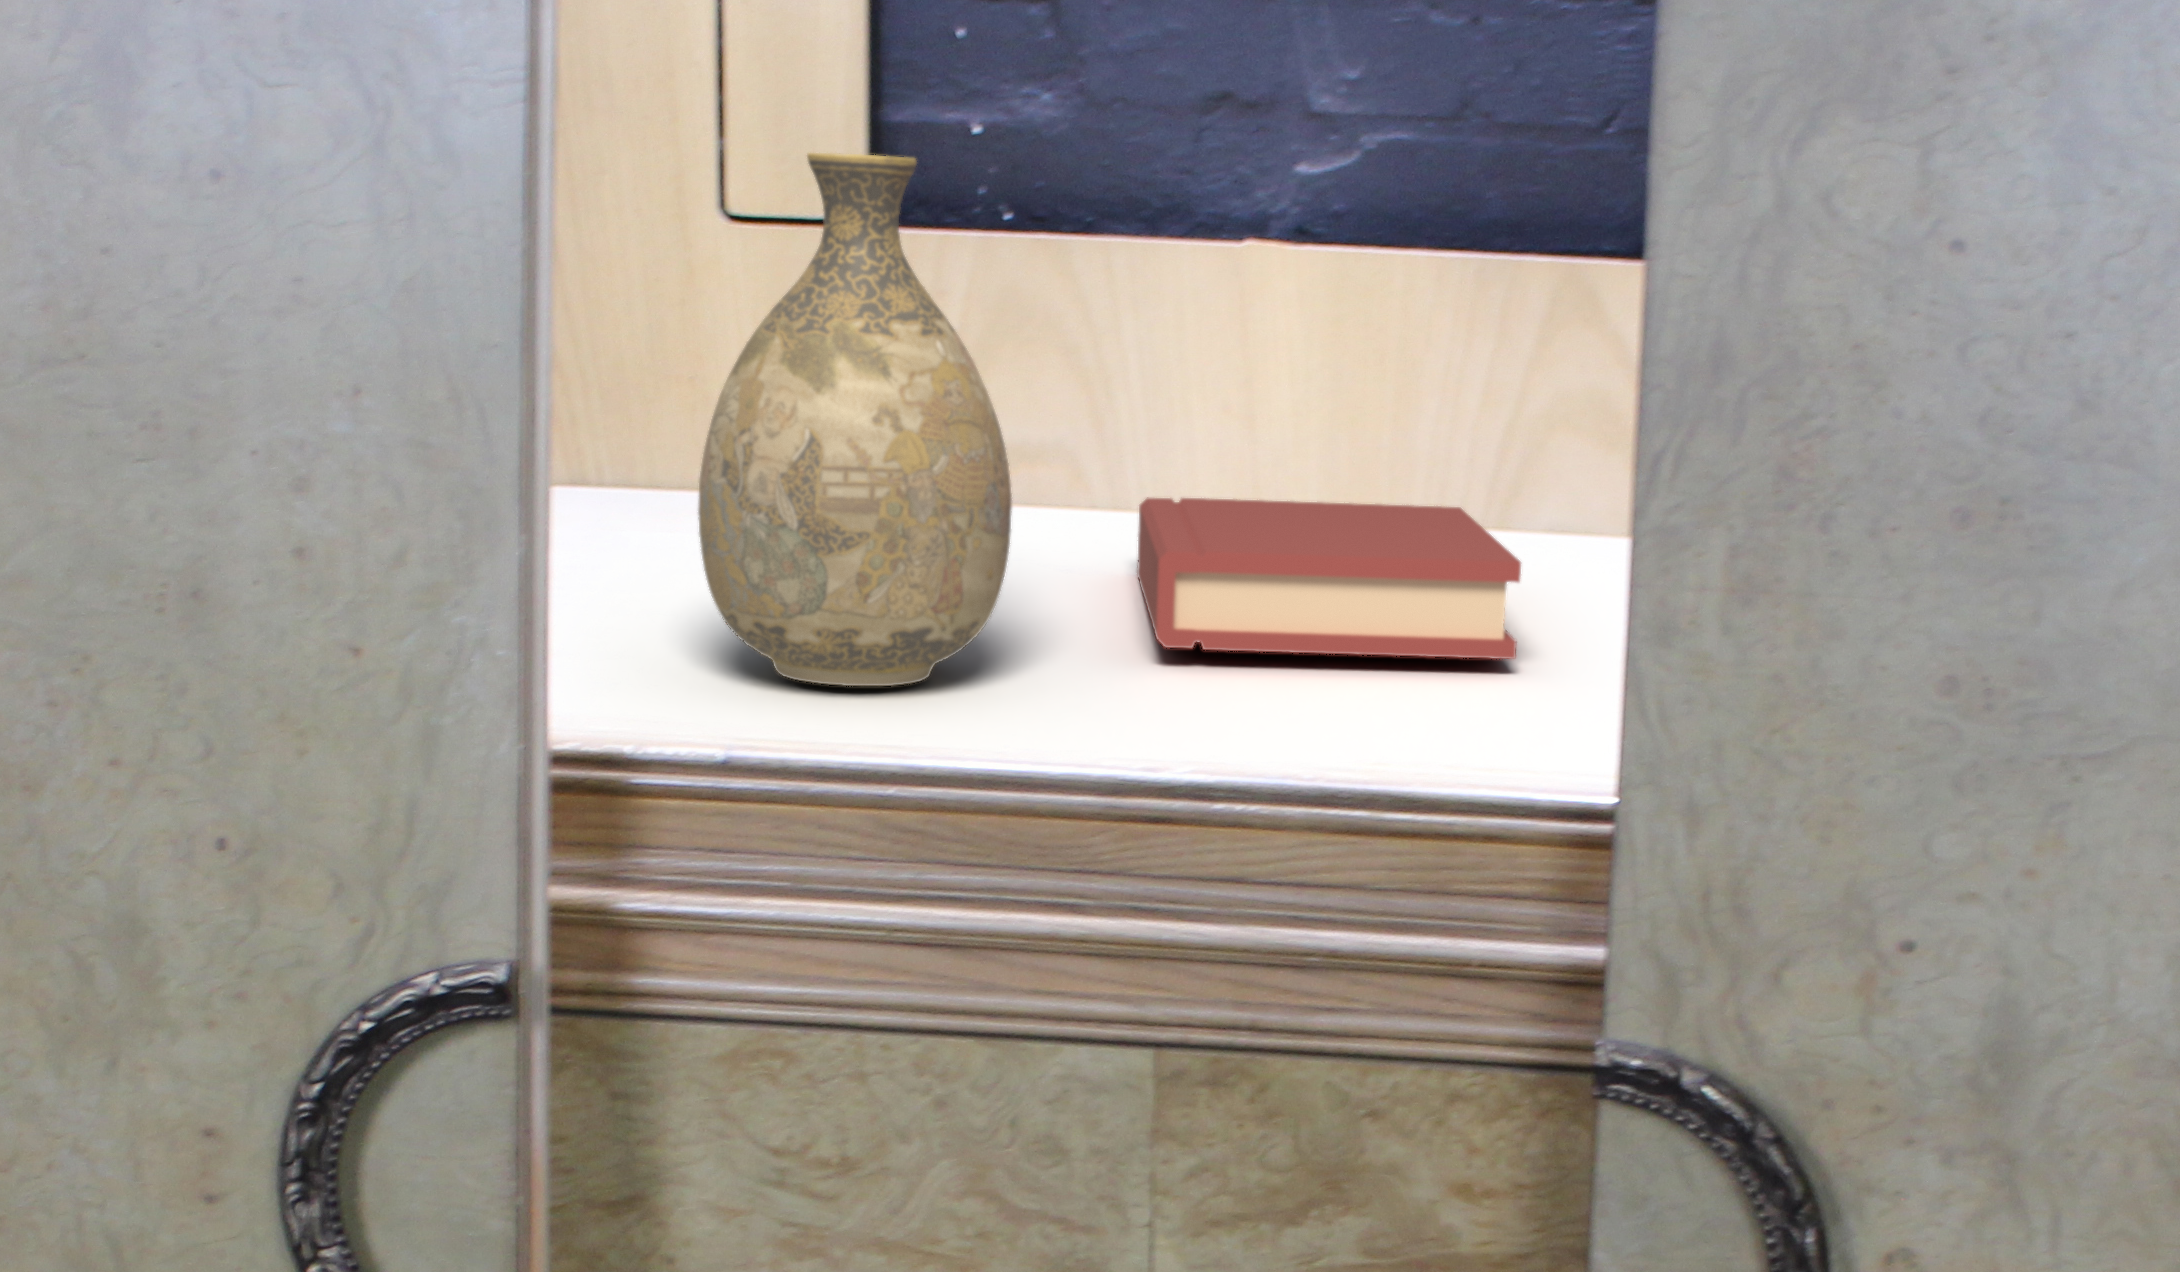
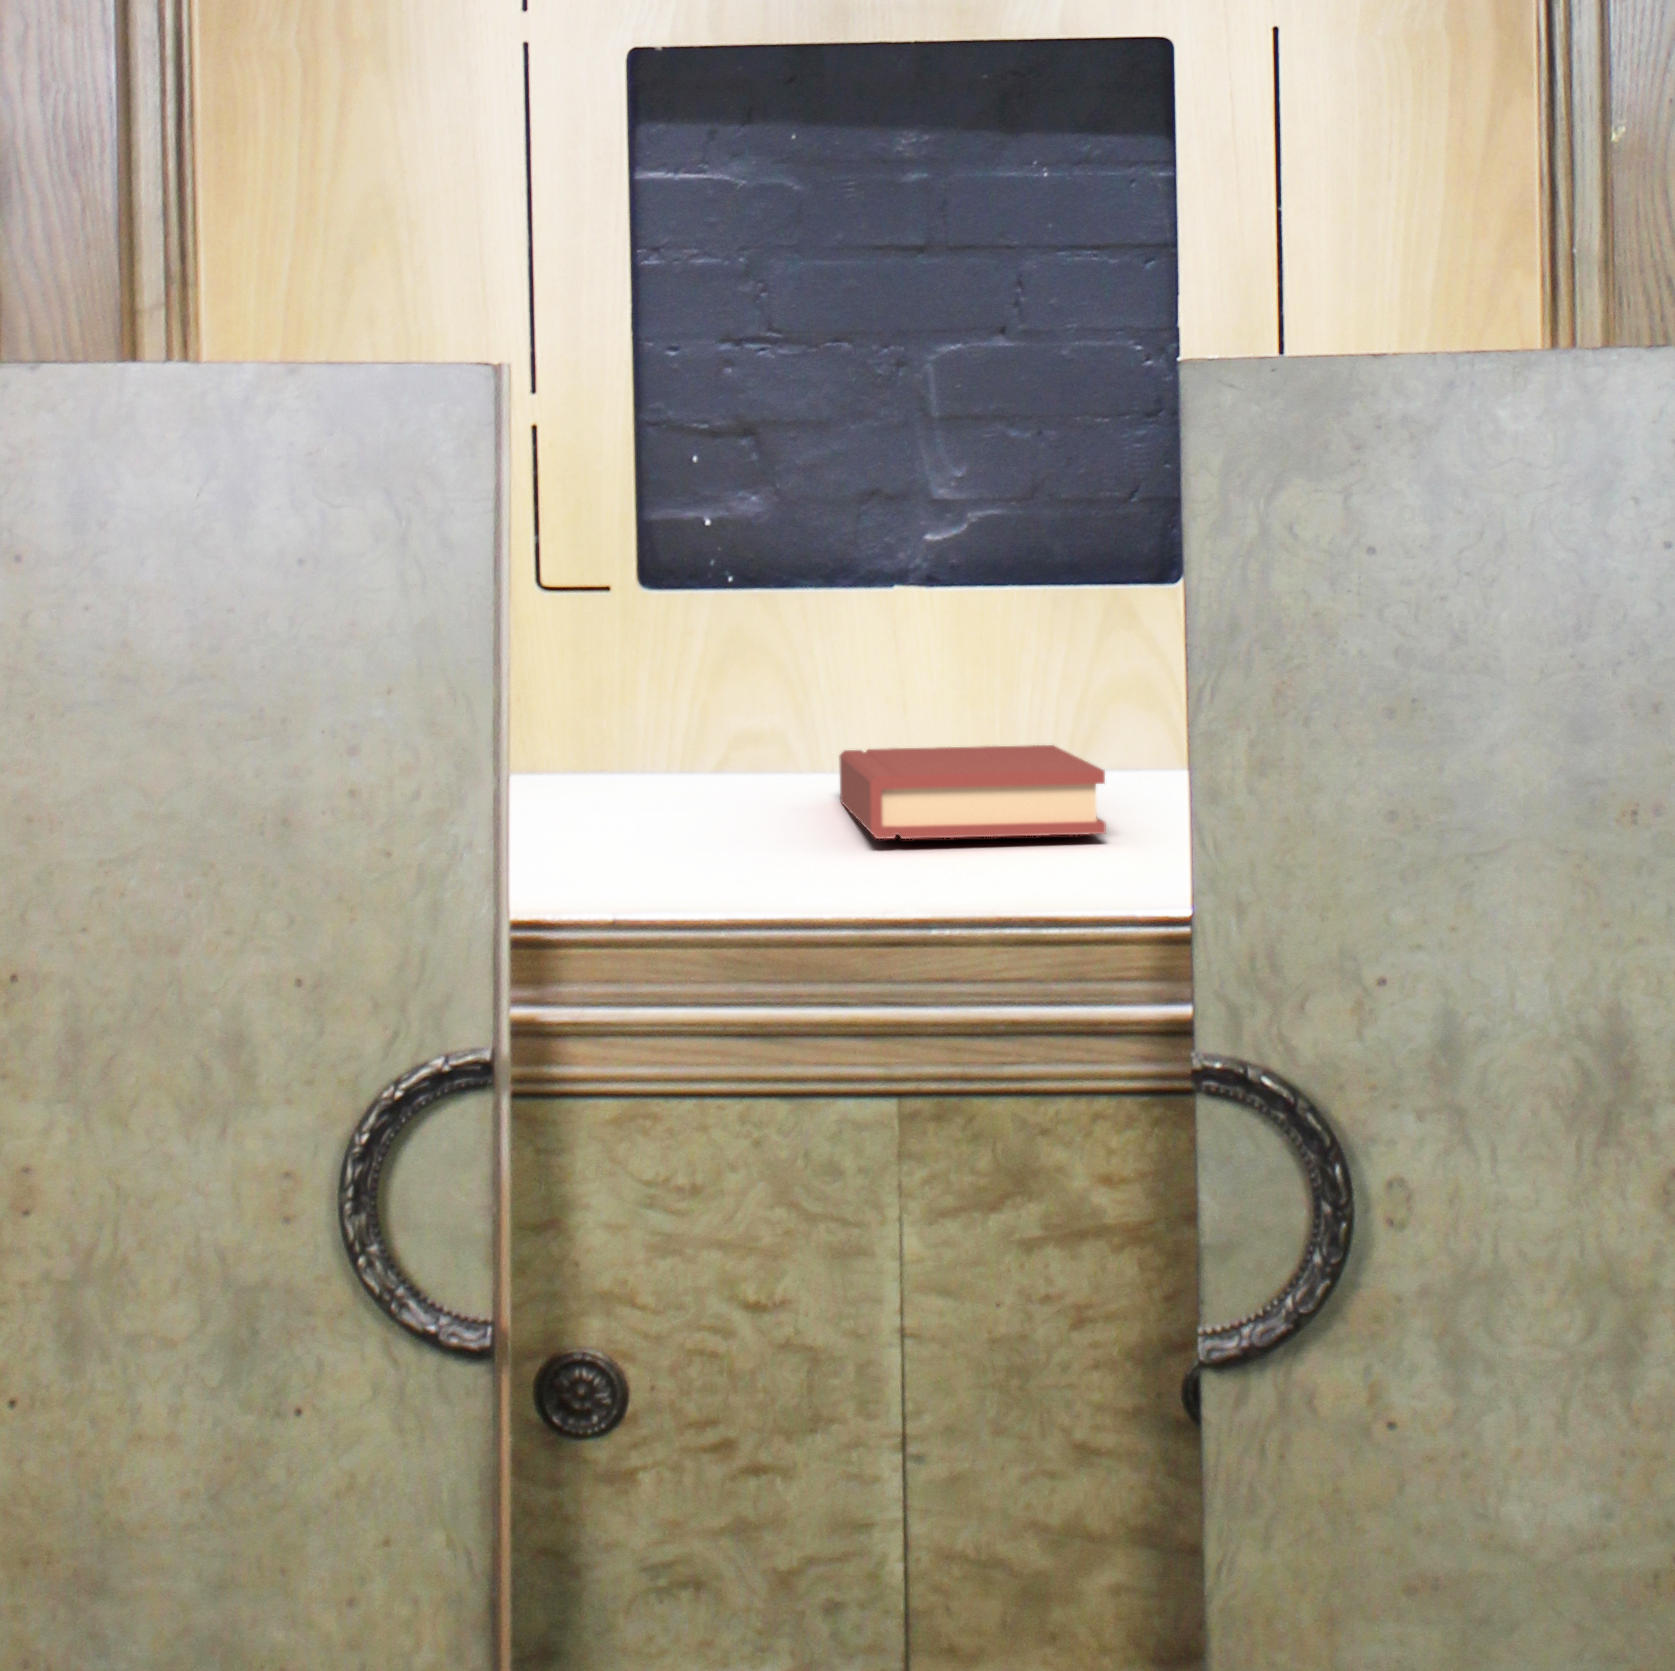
vase: present [698,153,1012,686] -> none [578,540,778,870]

